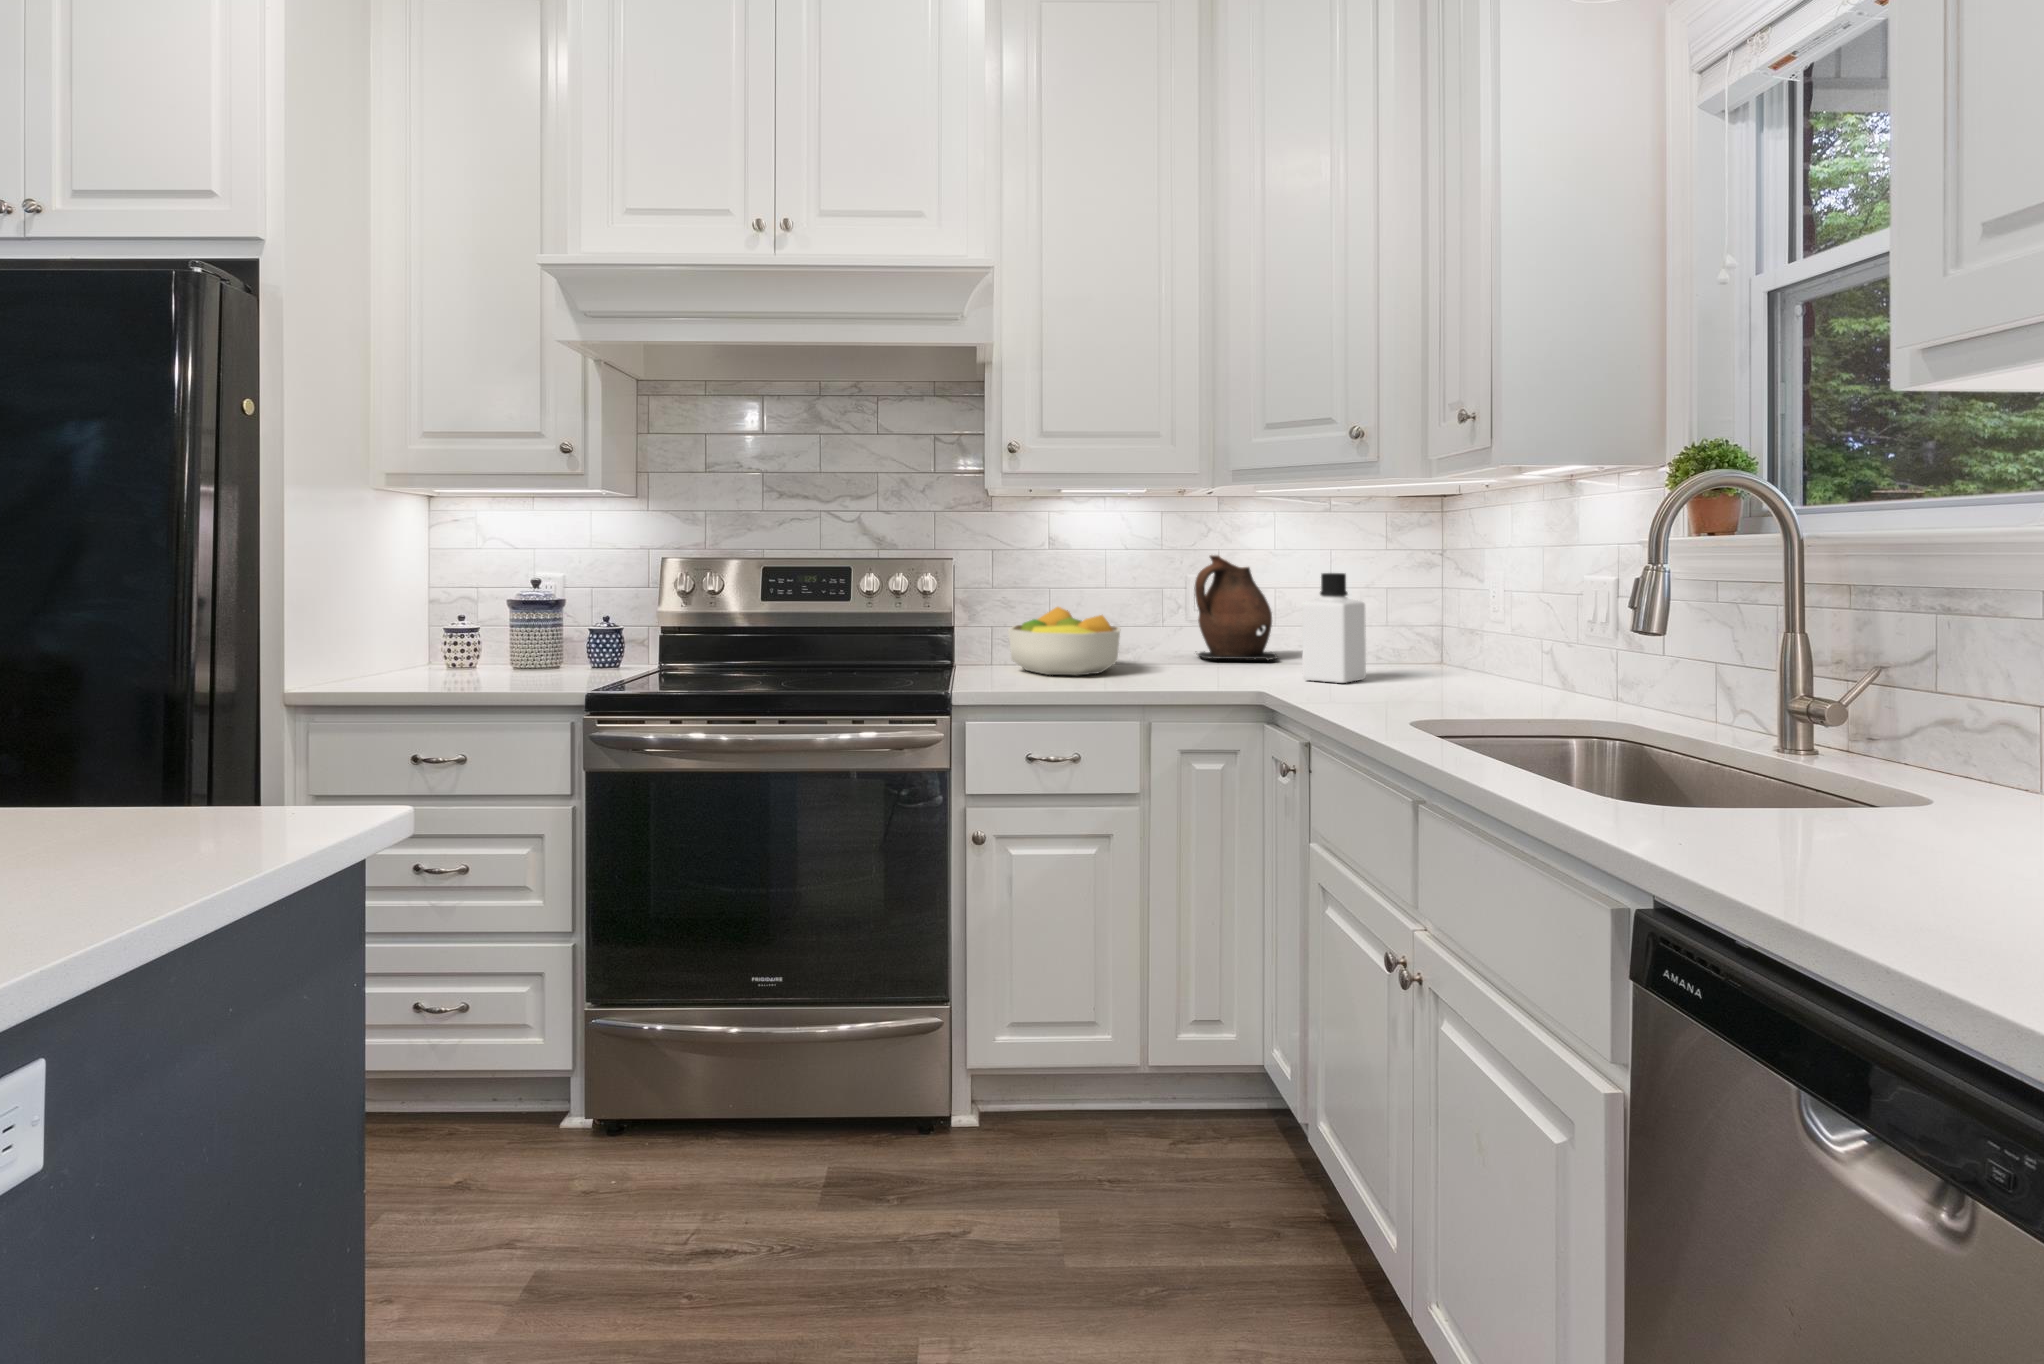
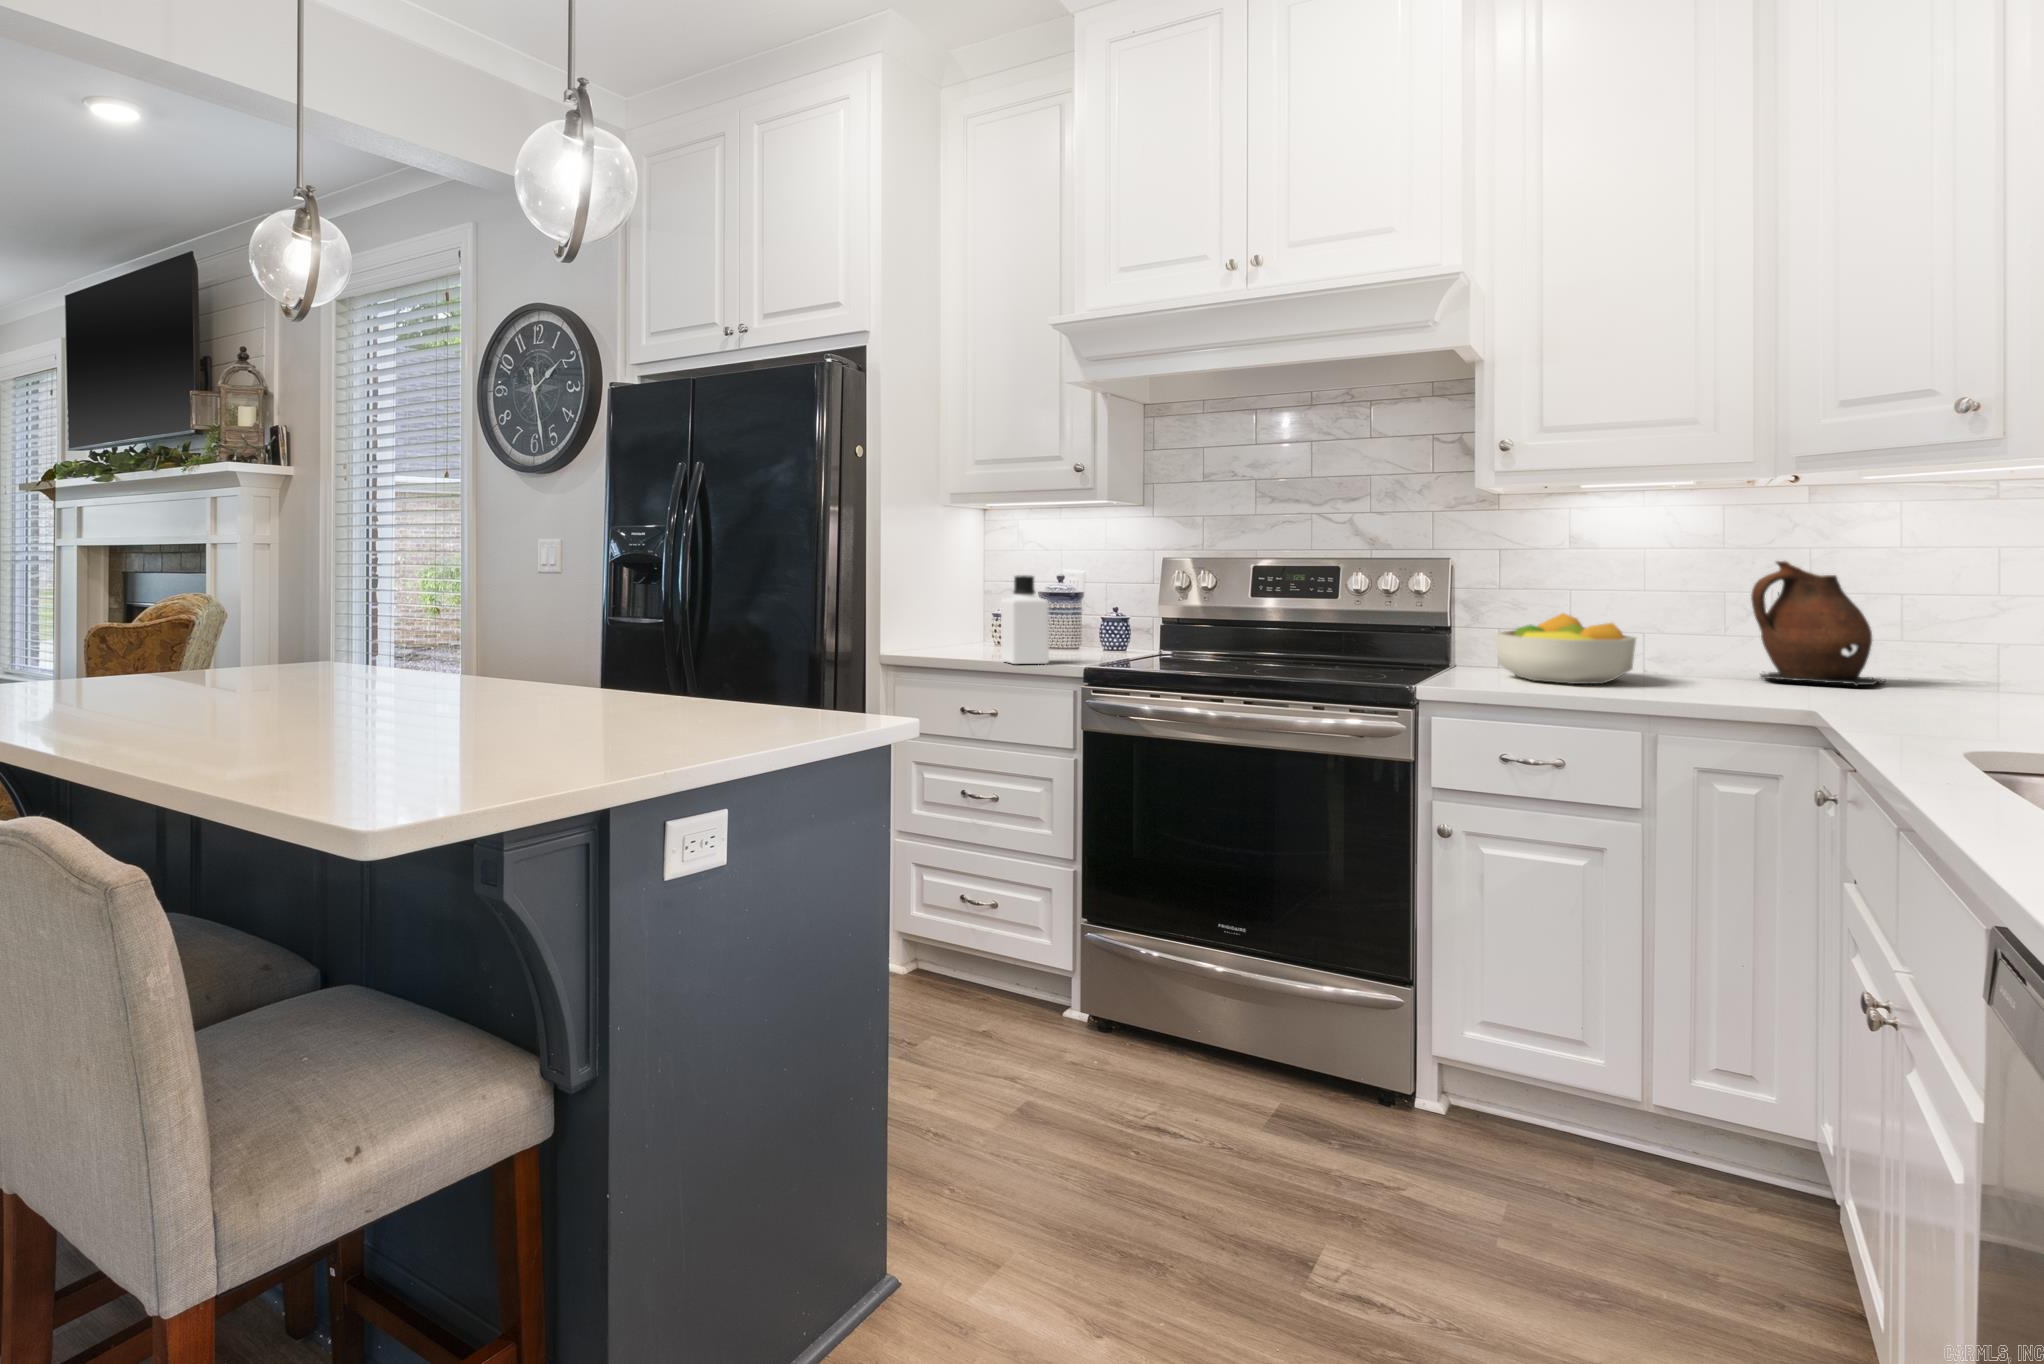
bottle: present [1302,573,1366,683] -> present [1001,575,1049,664]

